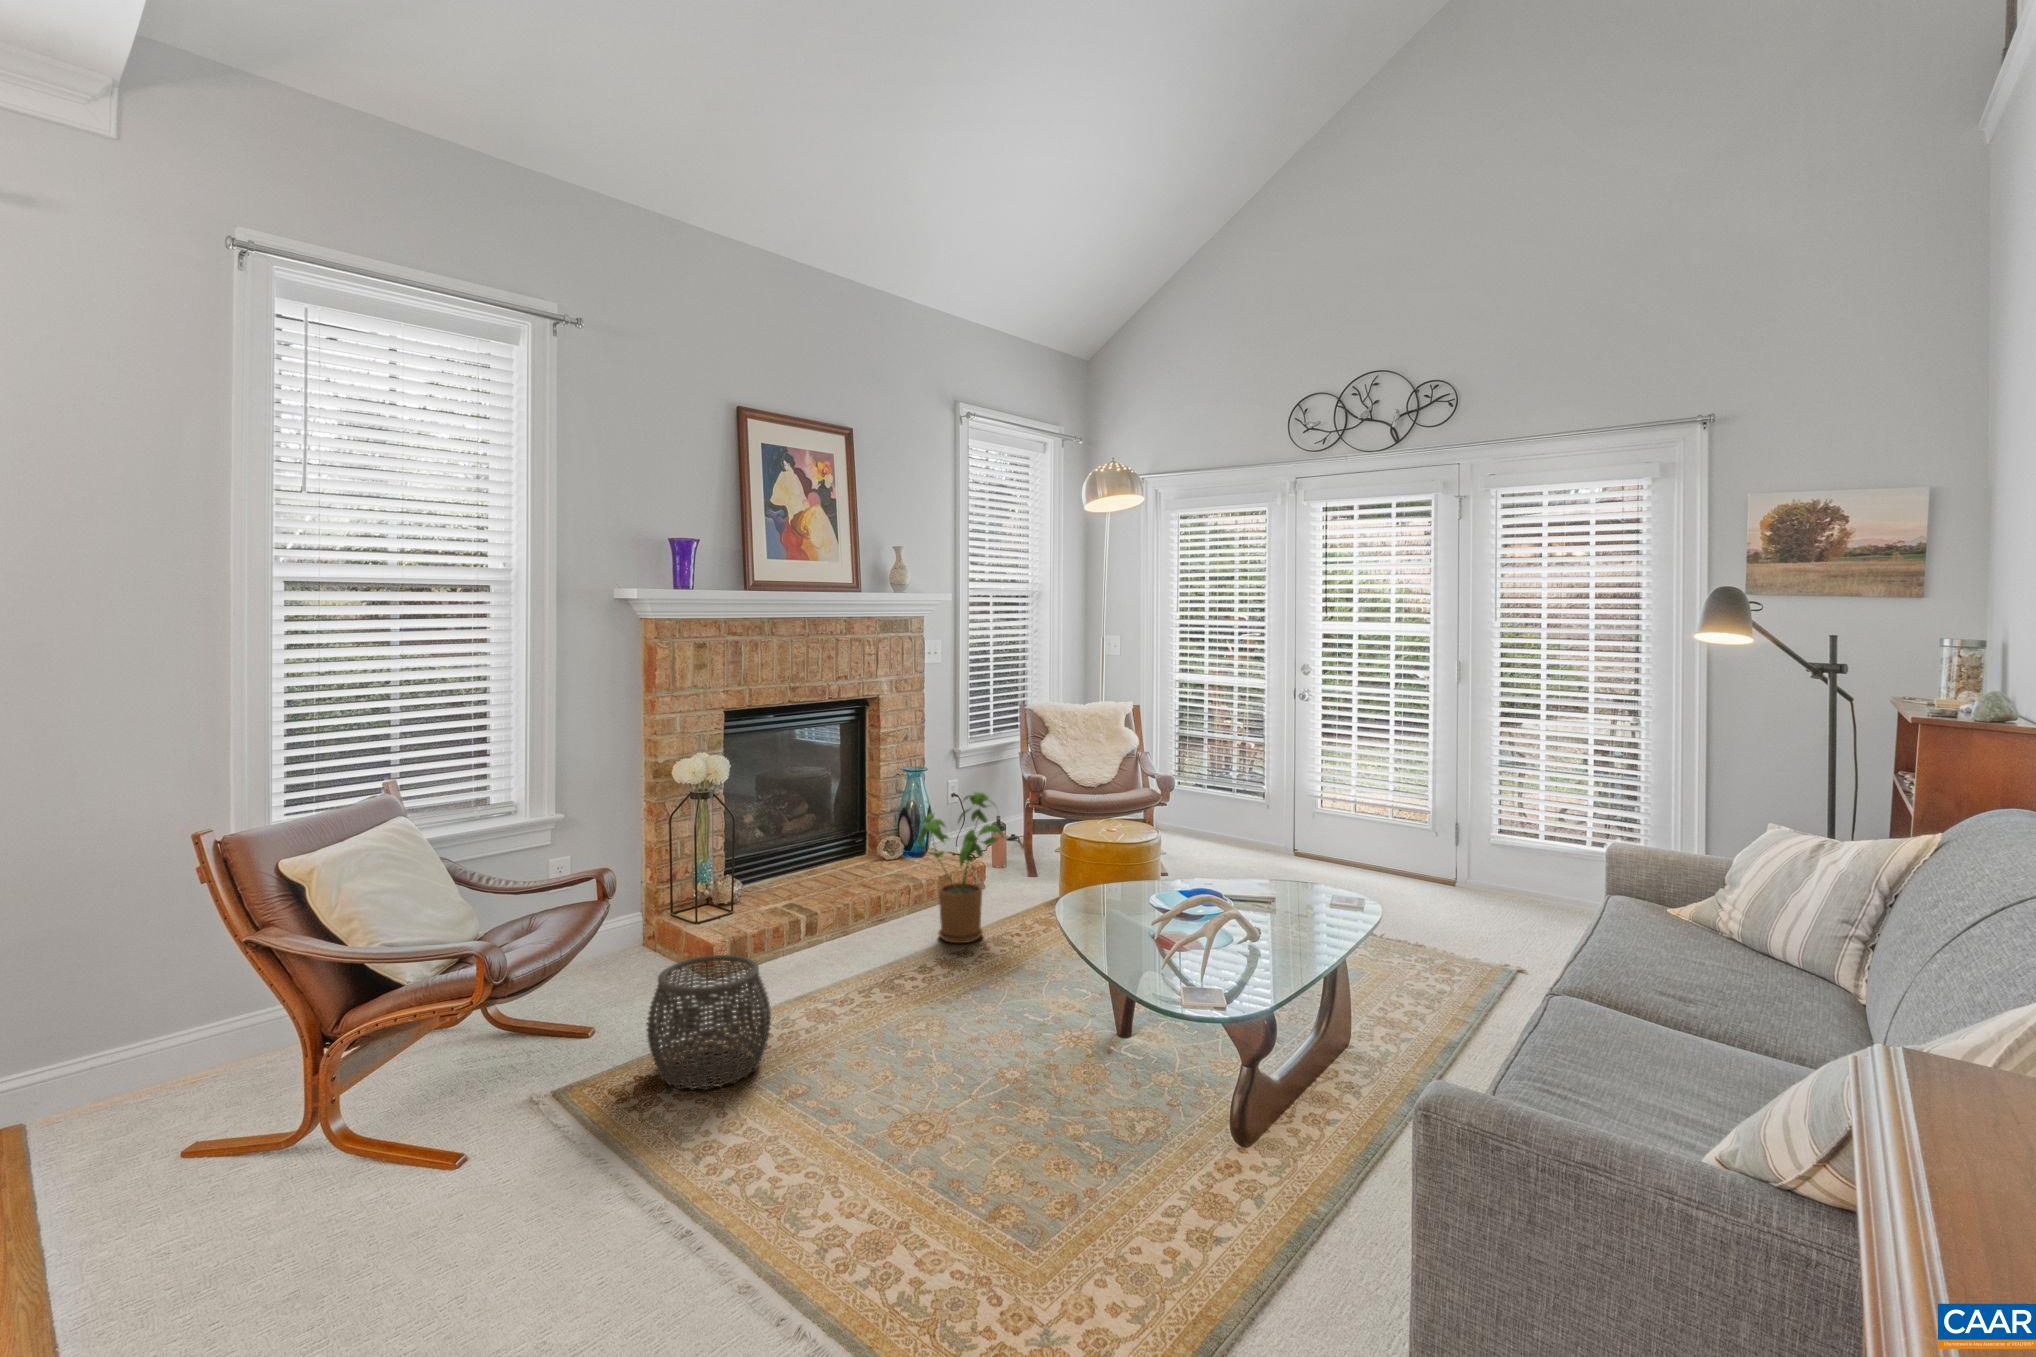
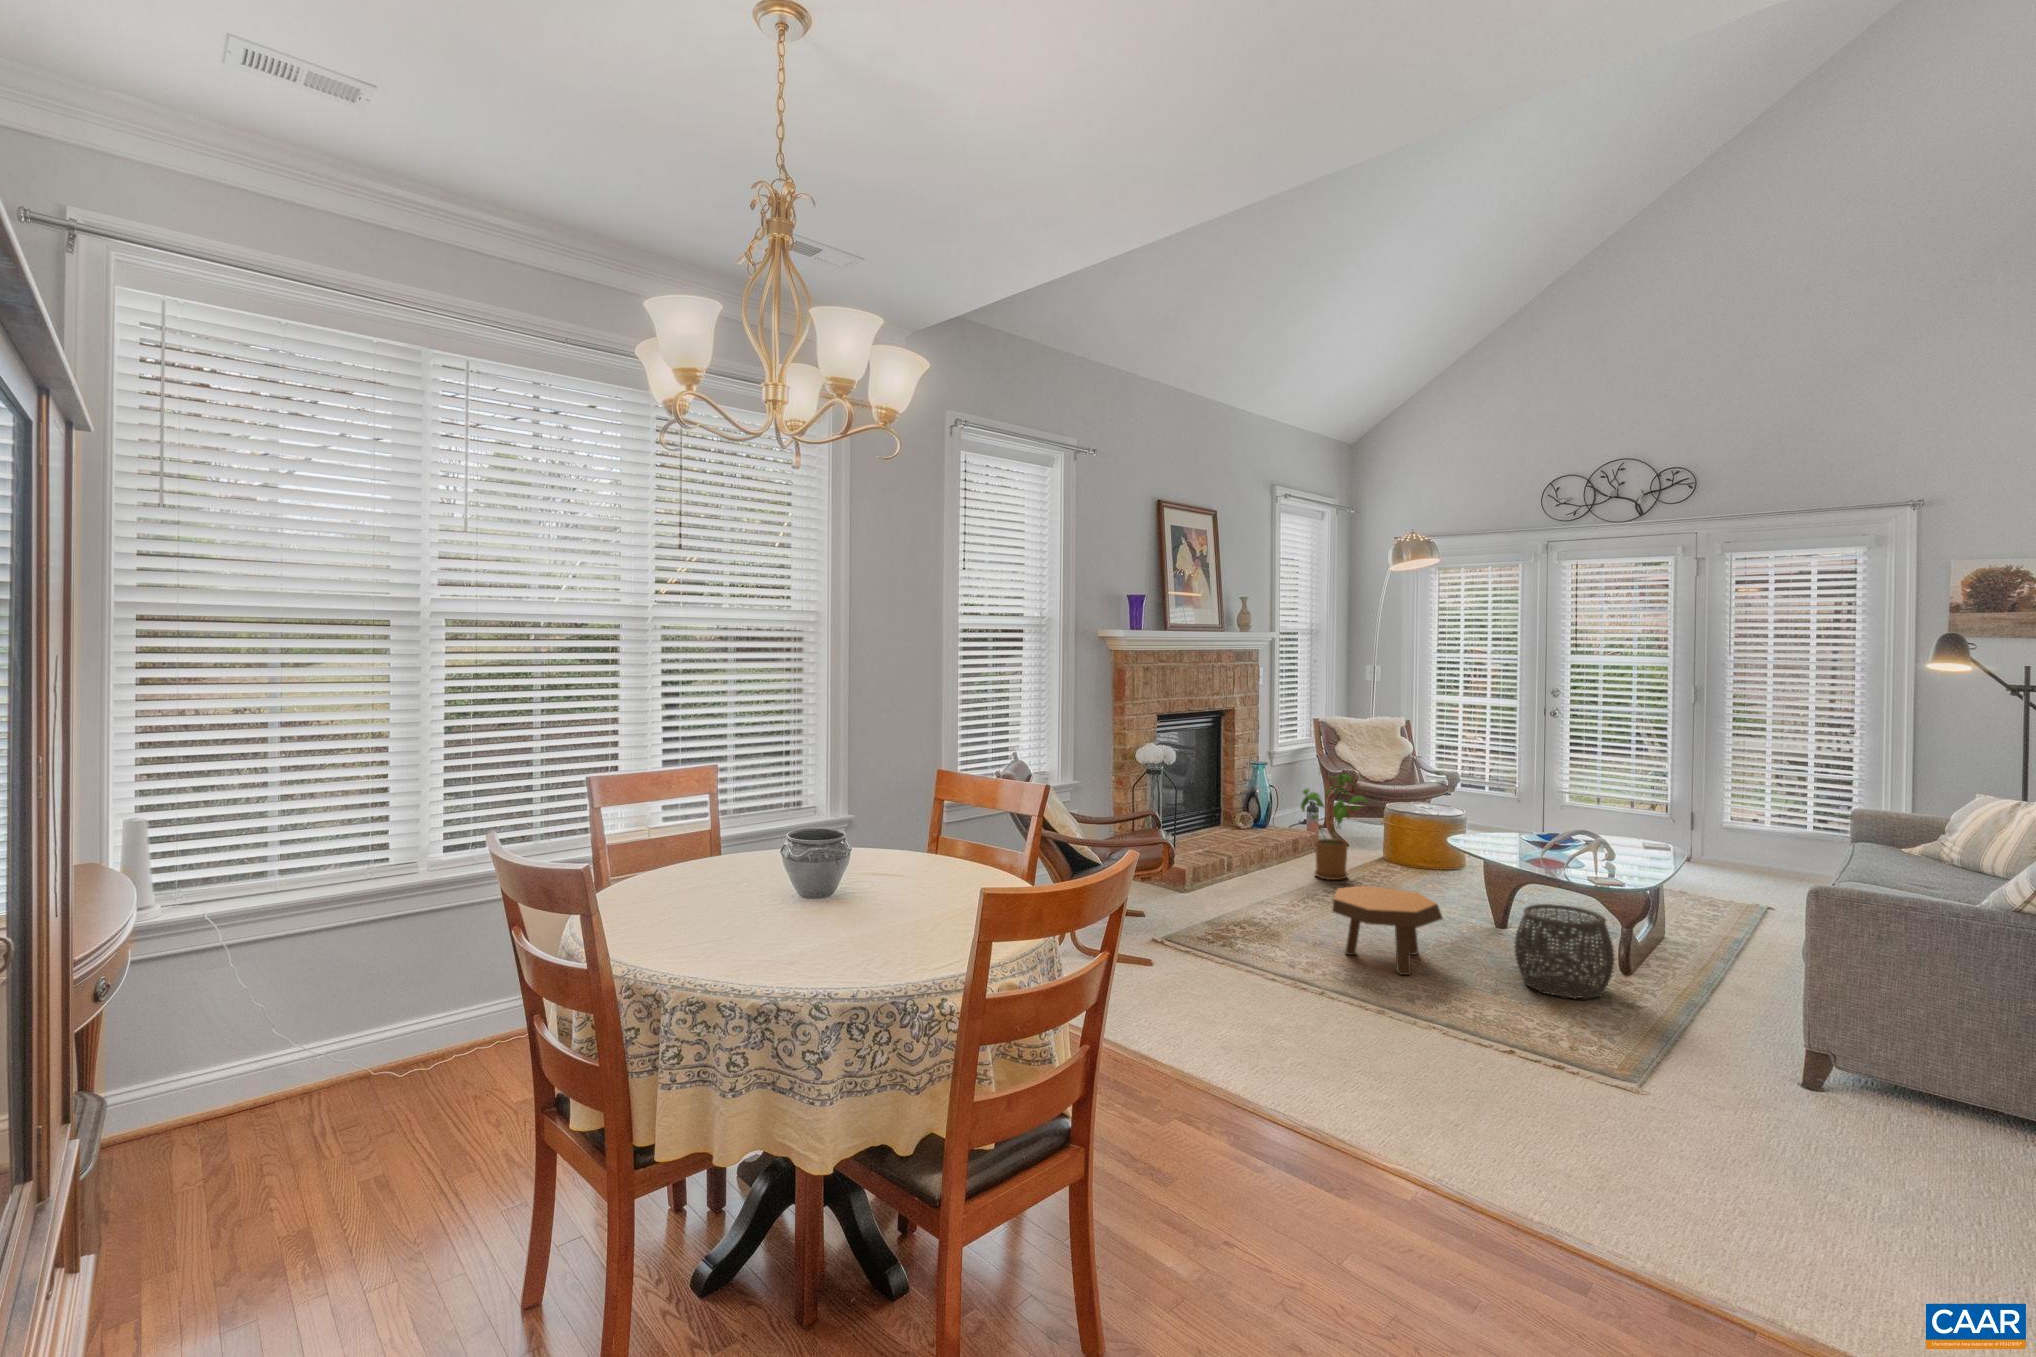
woven basket: present [647,955,771,1090] -> present [1514,904,1615,999]
footstool: none [816,987,982,1156] -> present [1332,886,1442,975]

